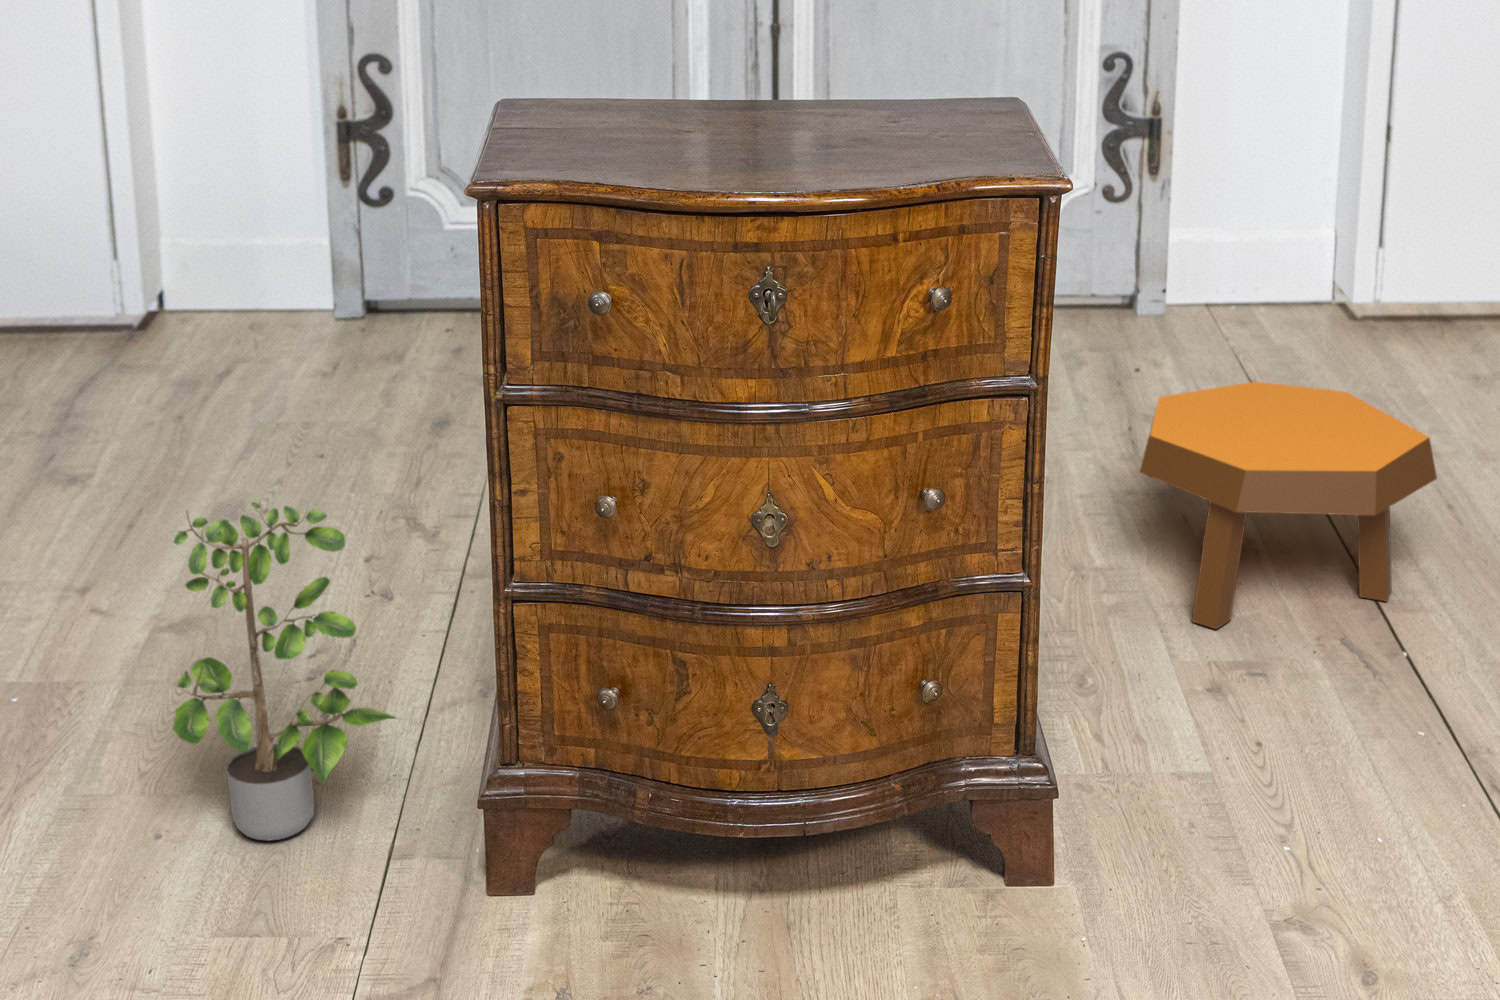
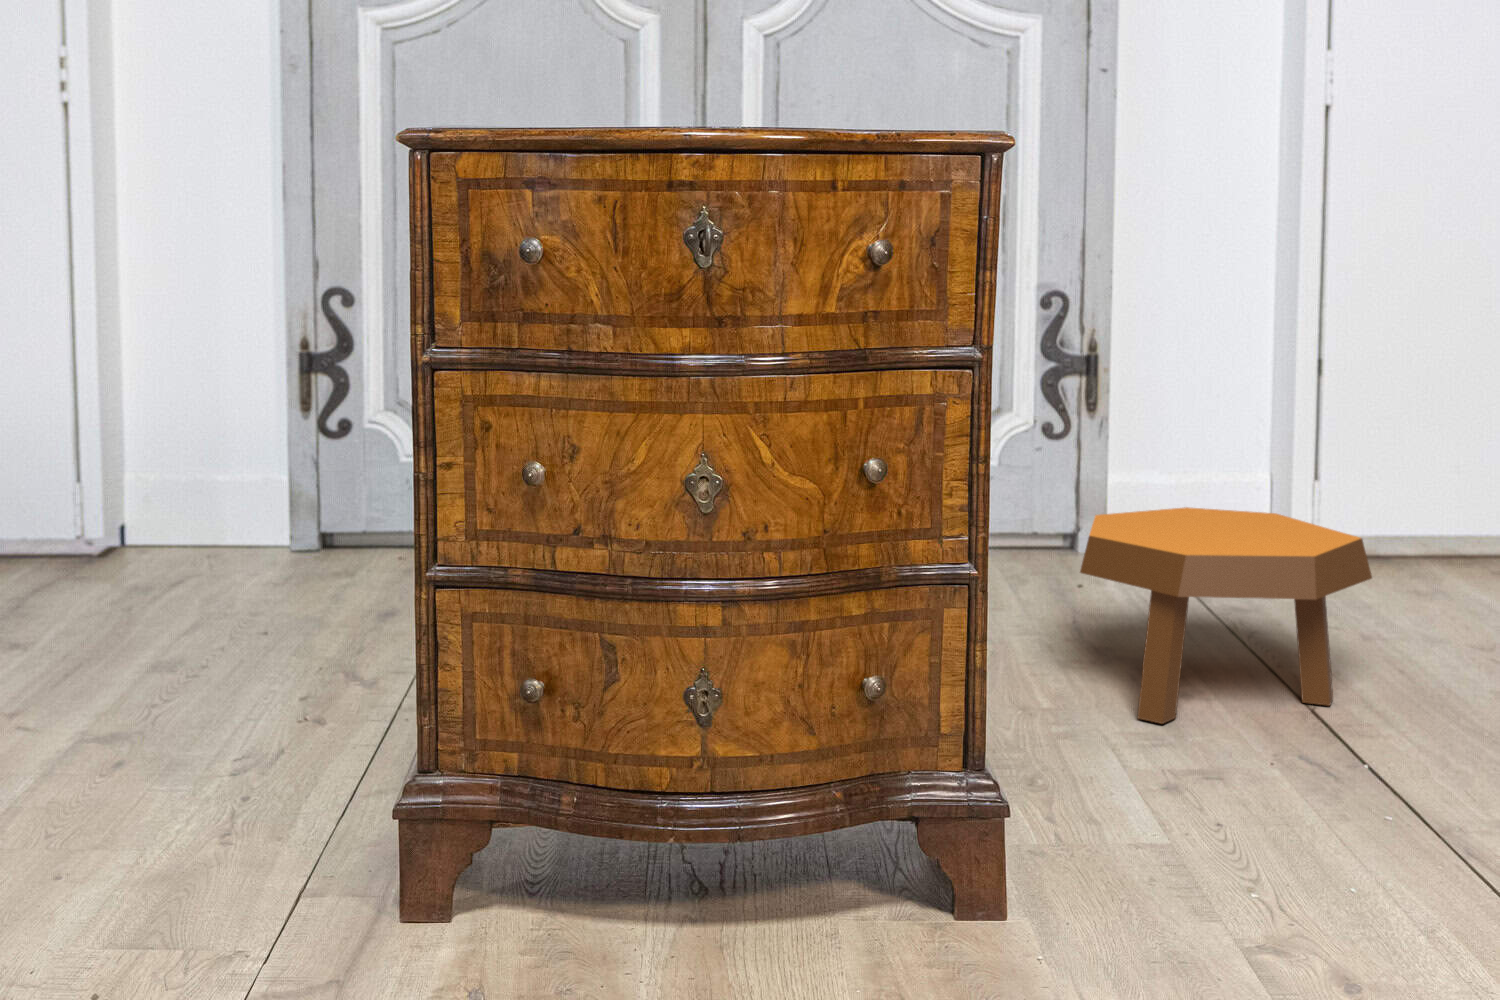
potted plant: present [173,502,396,841] -> none [71,493,316,876]

